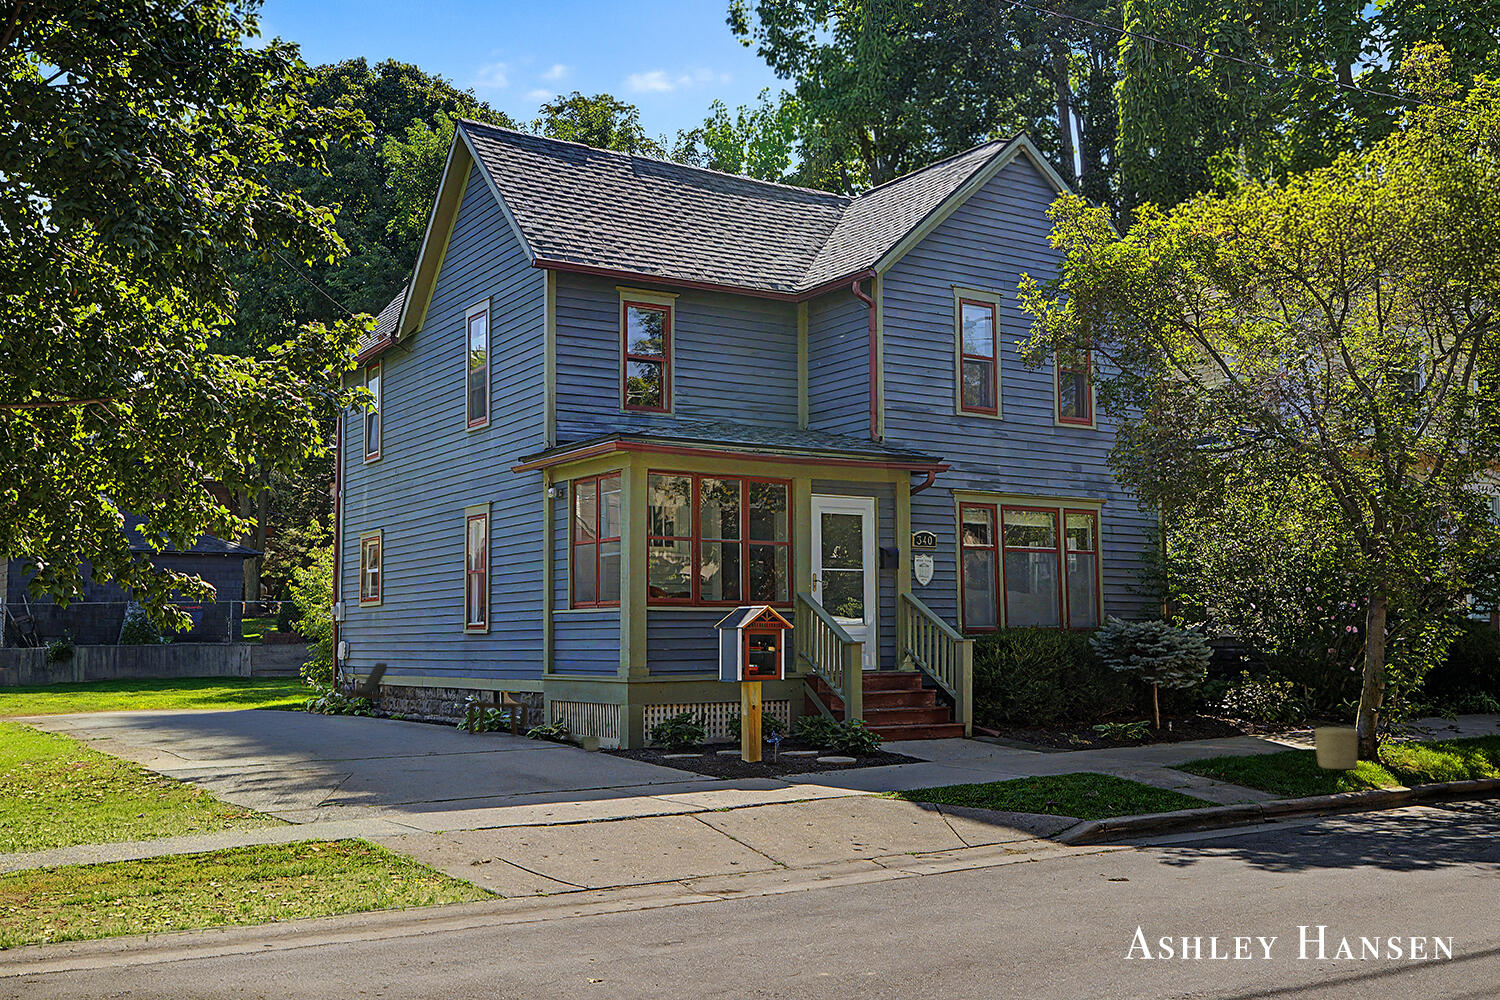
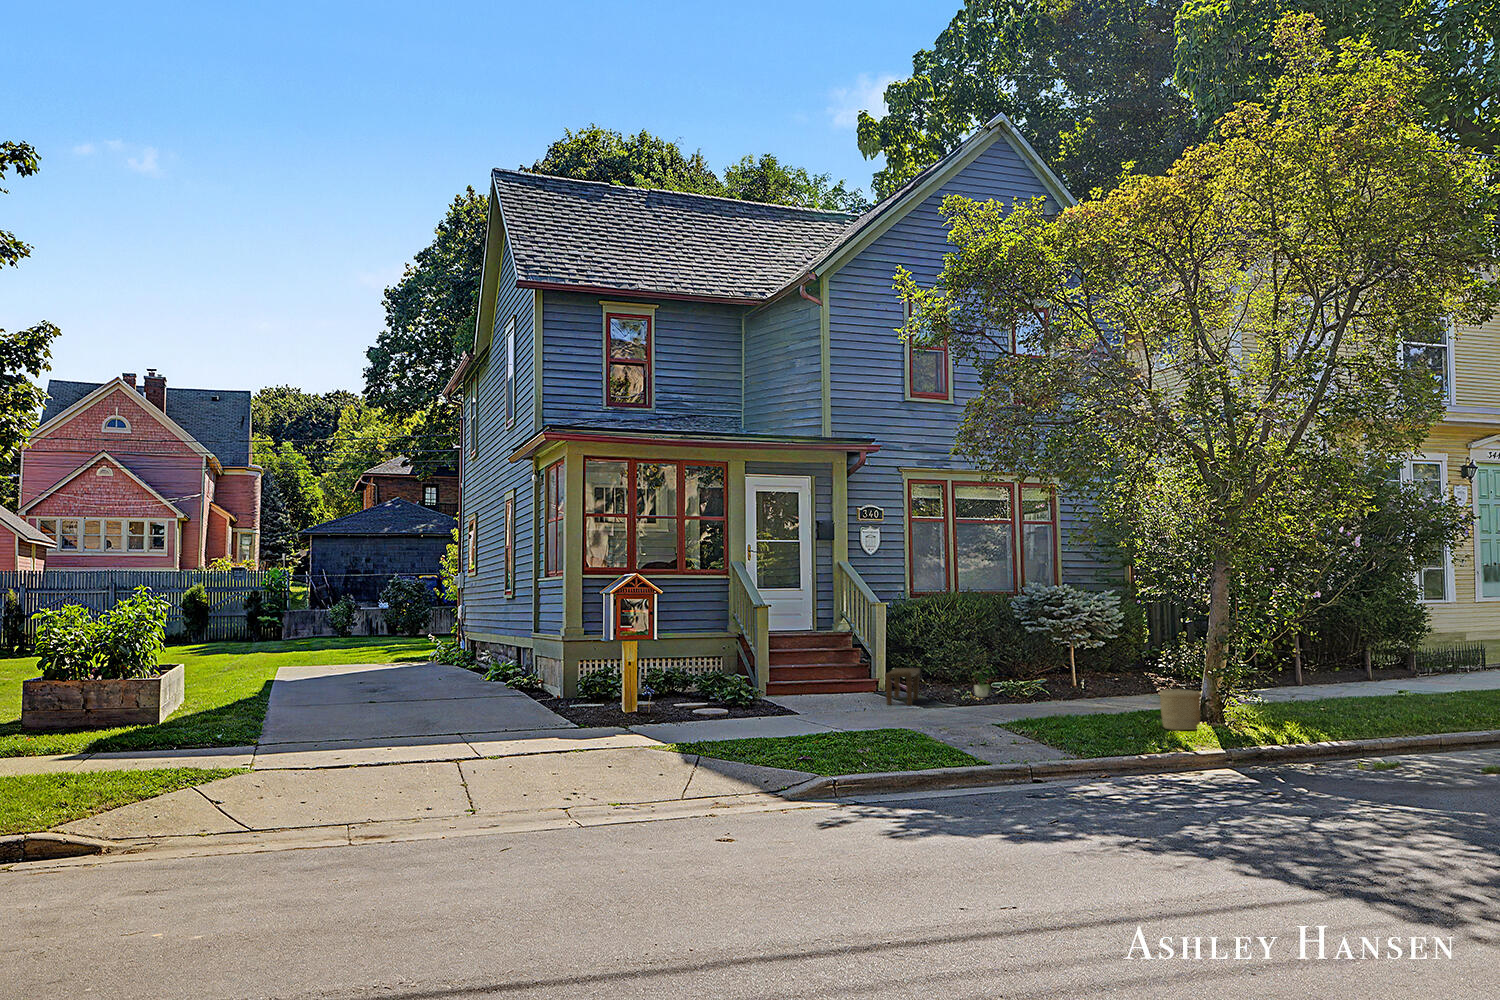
lounge chair: present [337,663,387,708] -> none [439,623,479,661]
bench: present [468,702,529,736] -> present [885,668,920,705]
potted plant: present [580,720,610,751] -> present [974,671,991,698]

